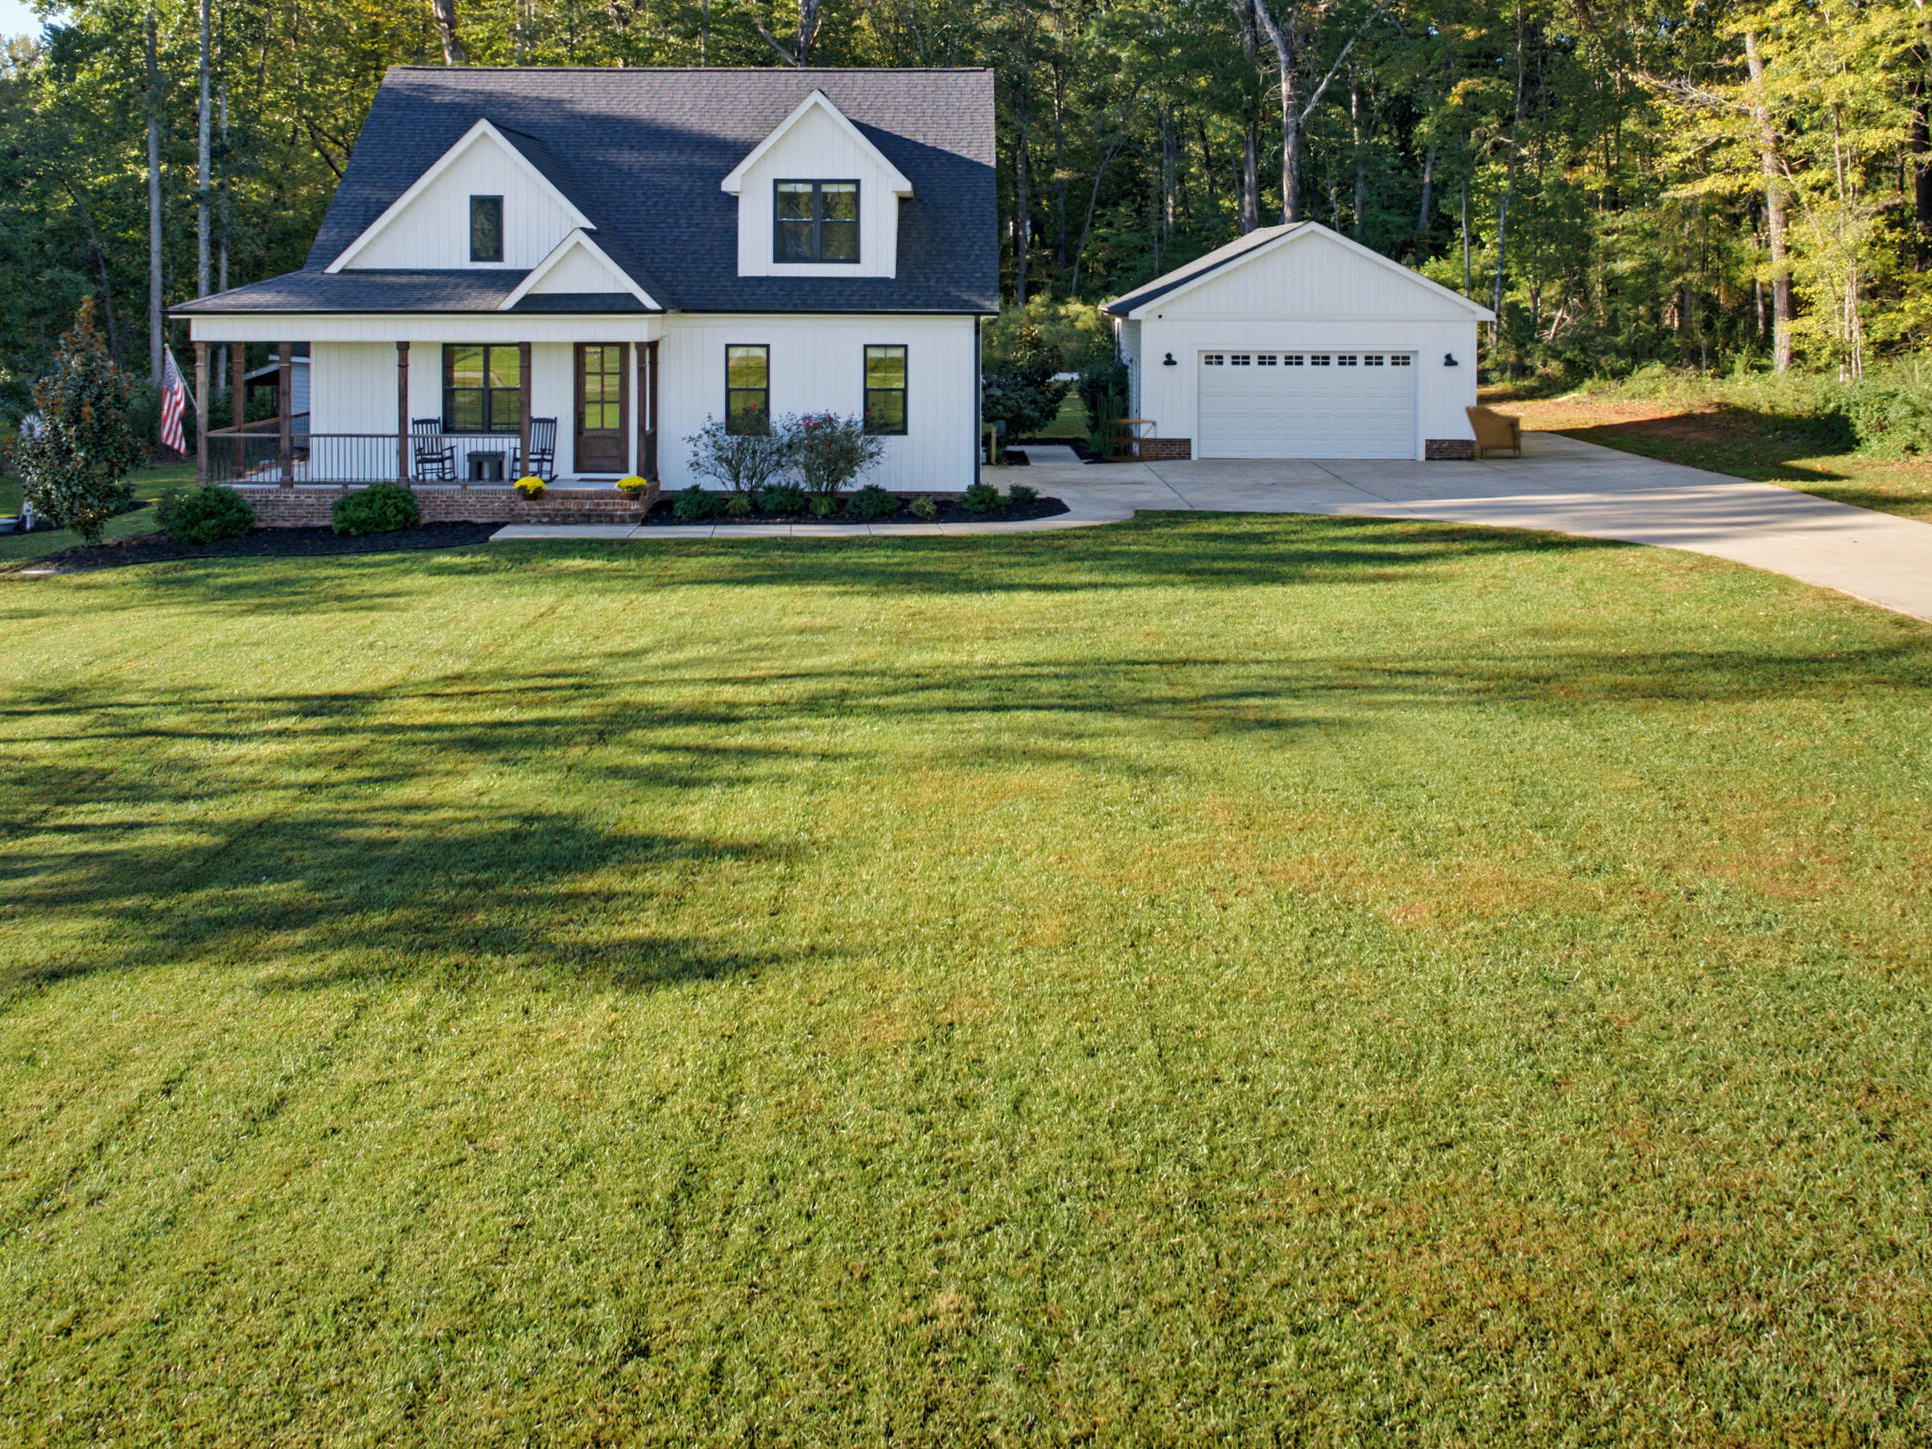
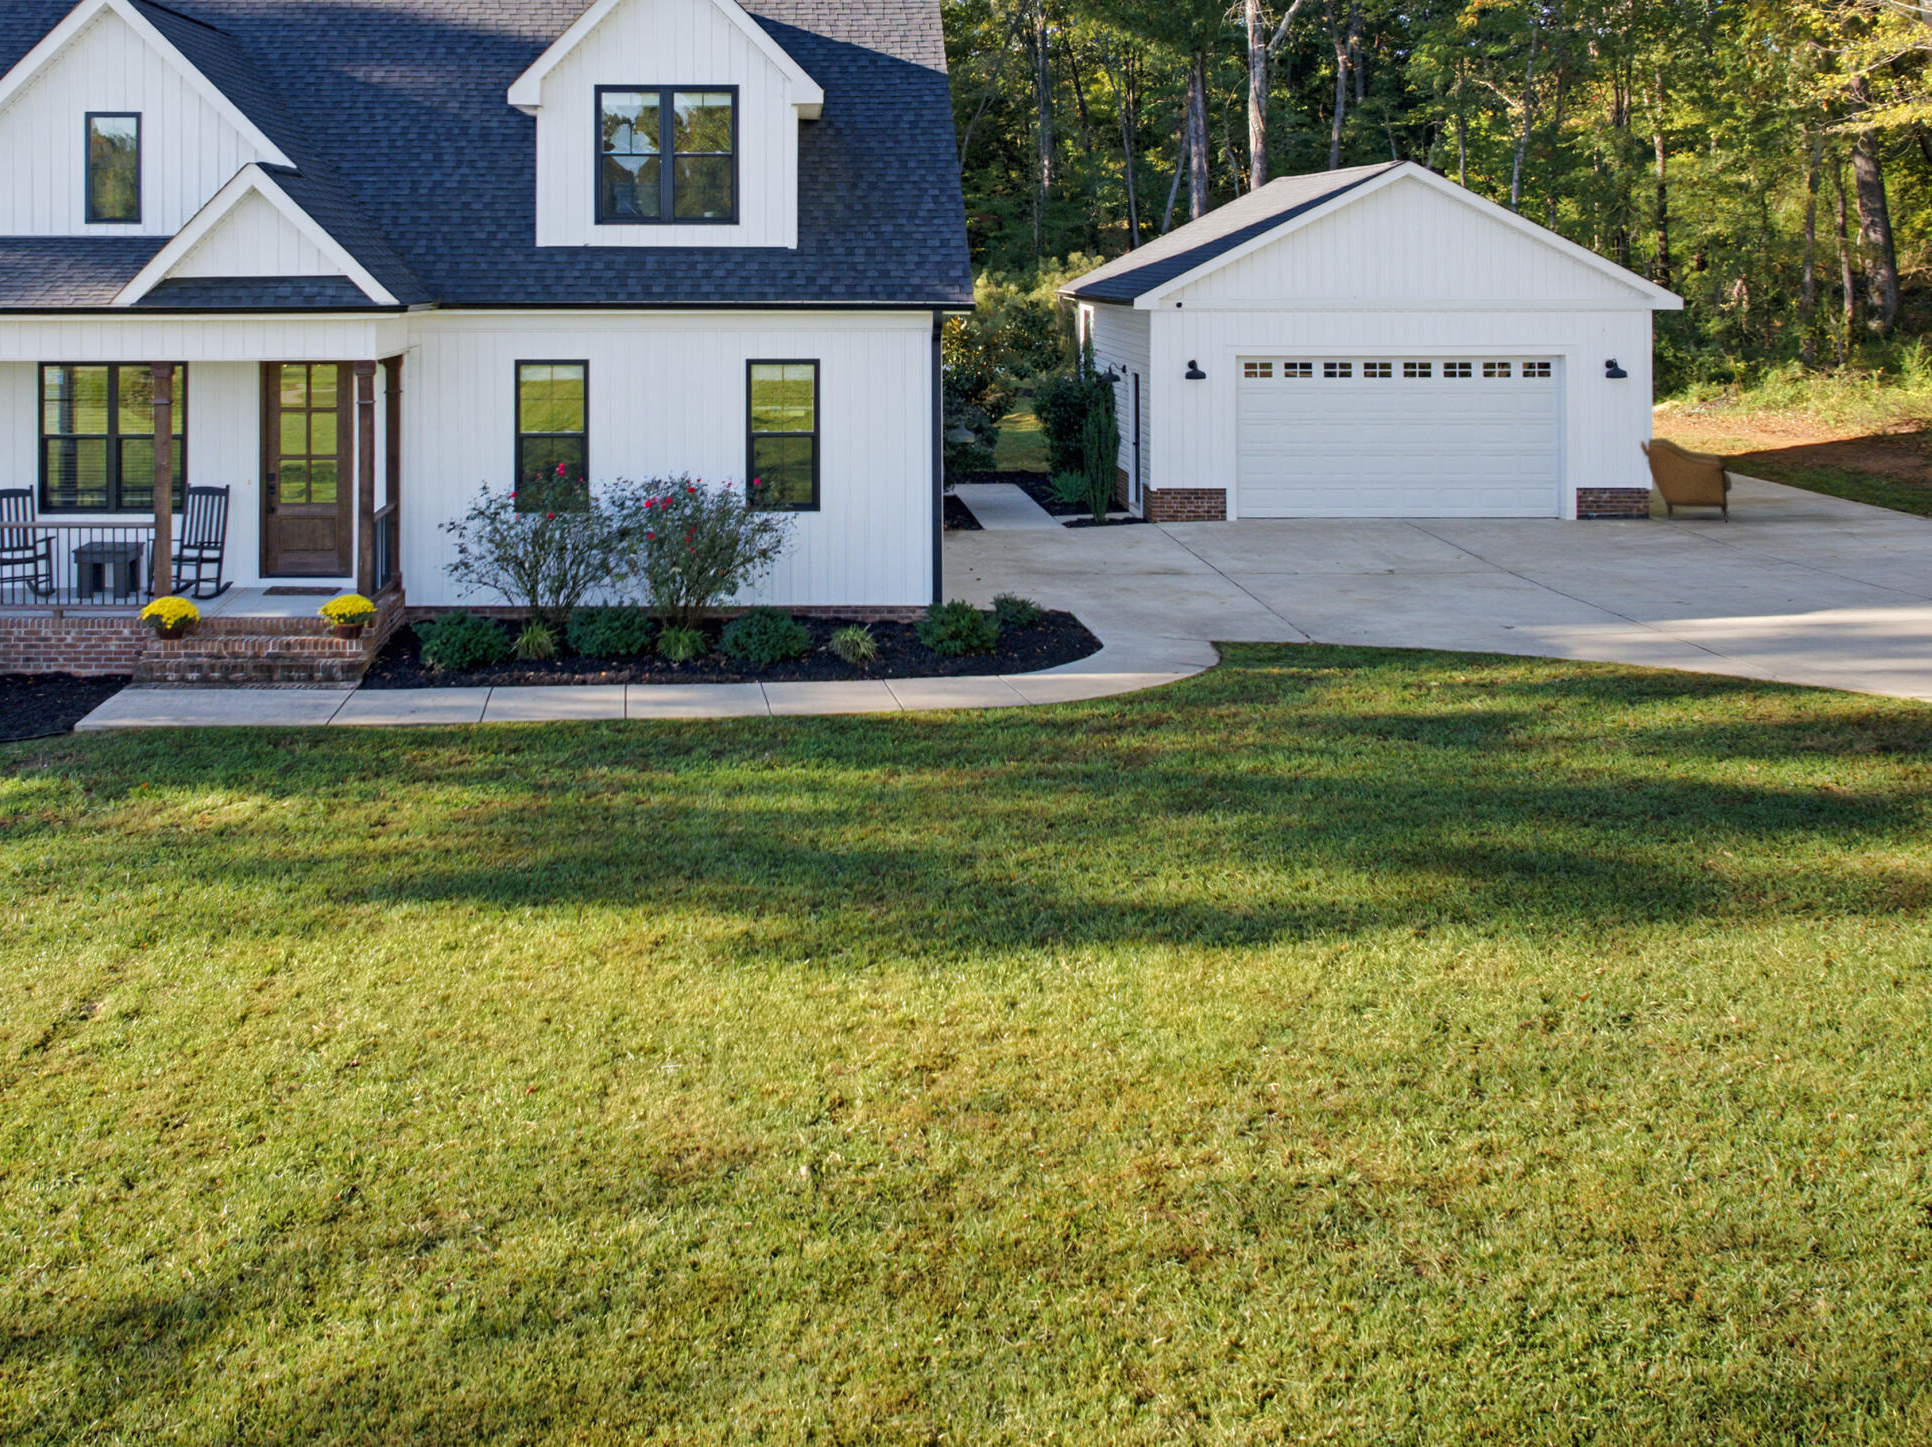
side table: present [1102,418,1157,463] -> none [1087,460,1174,531]

